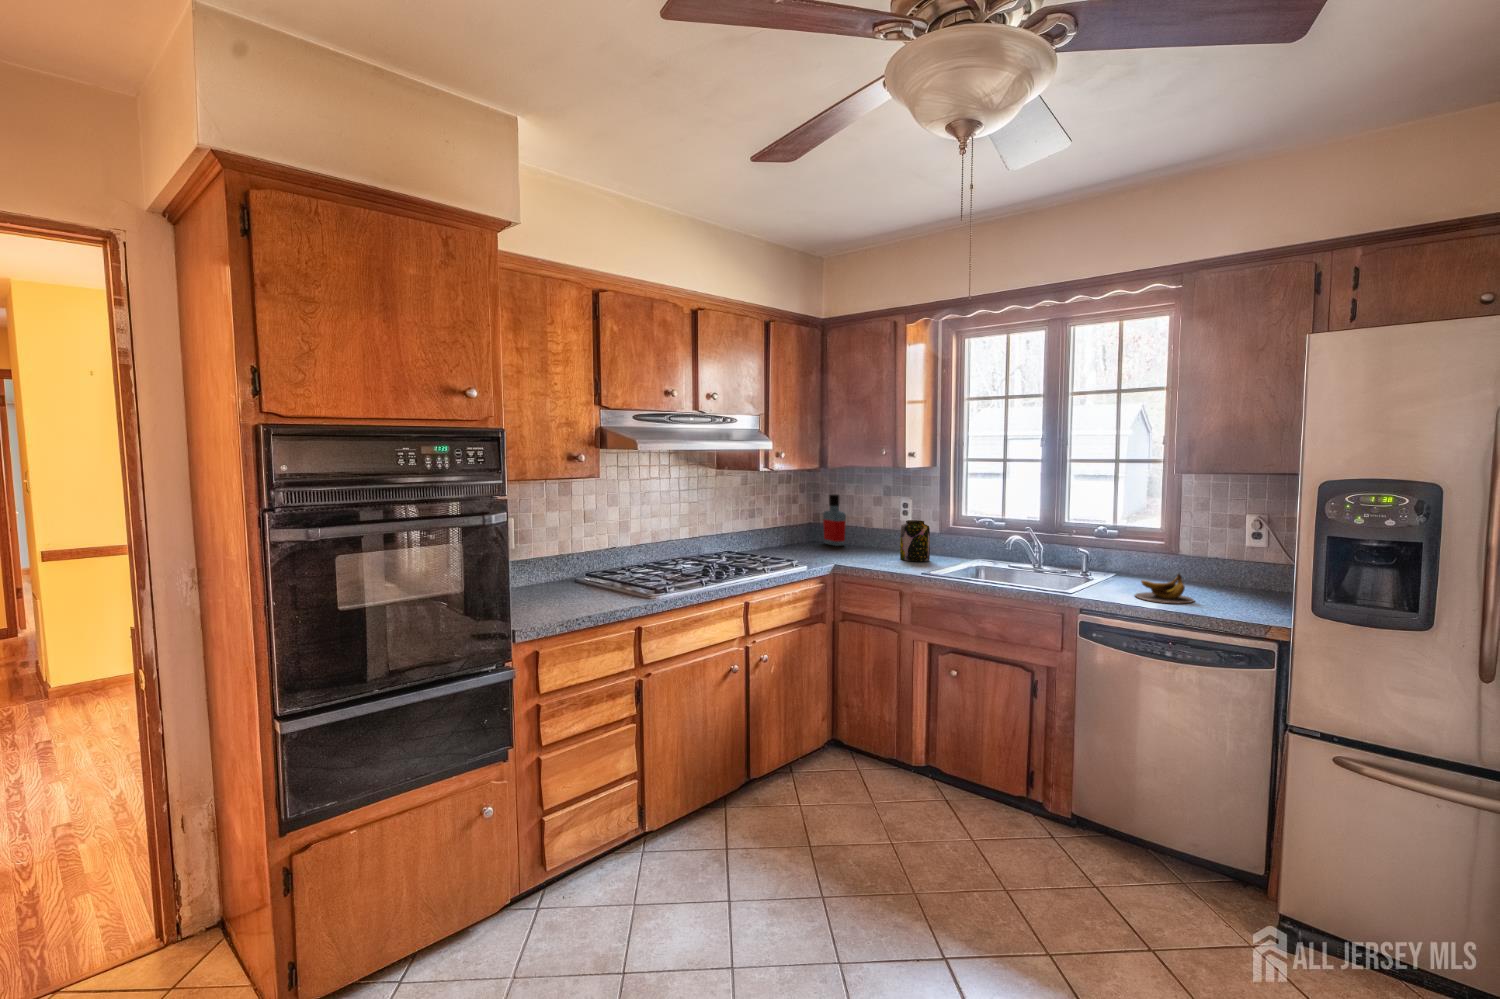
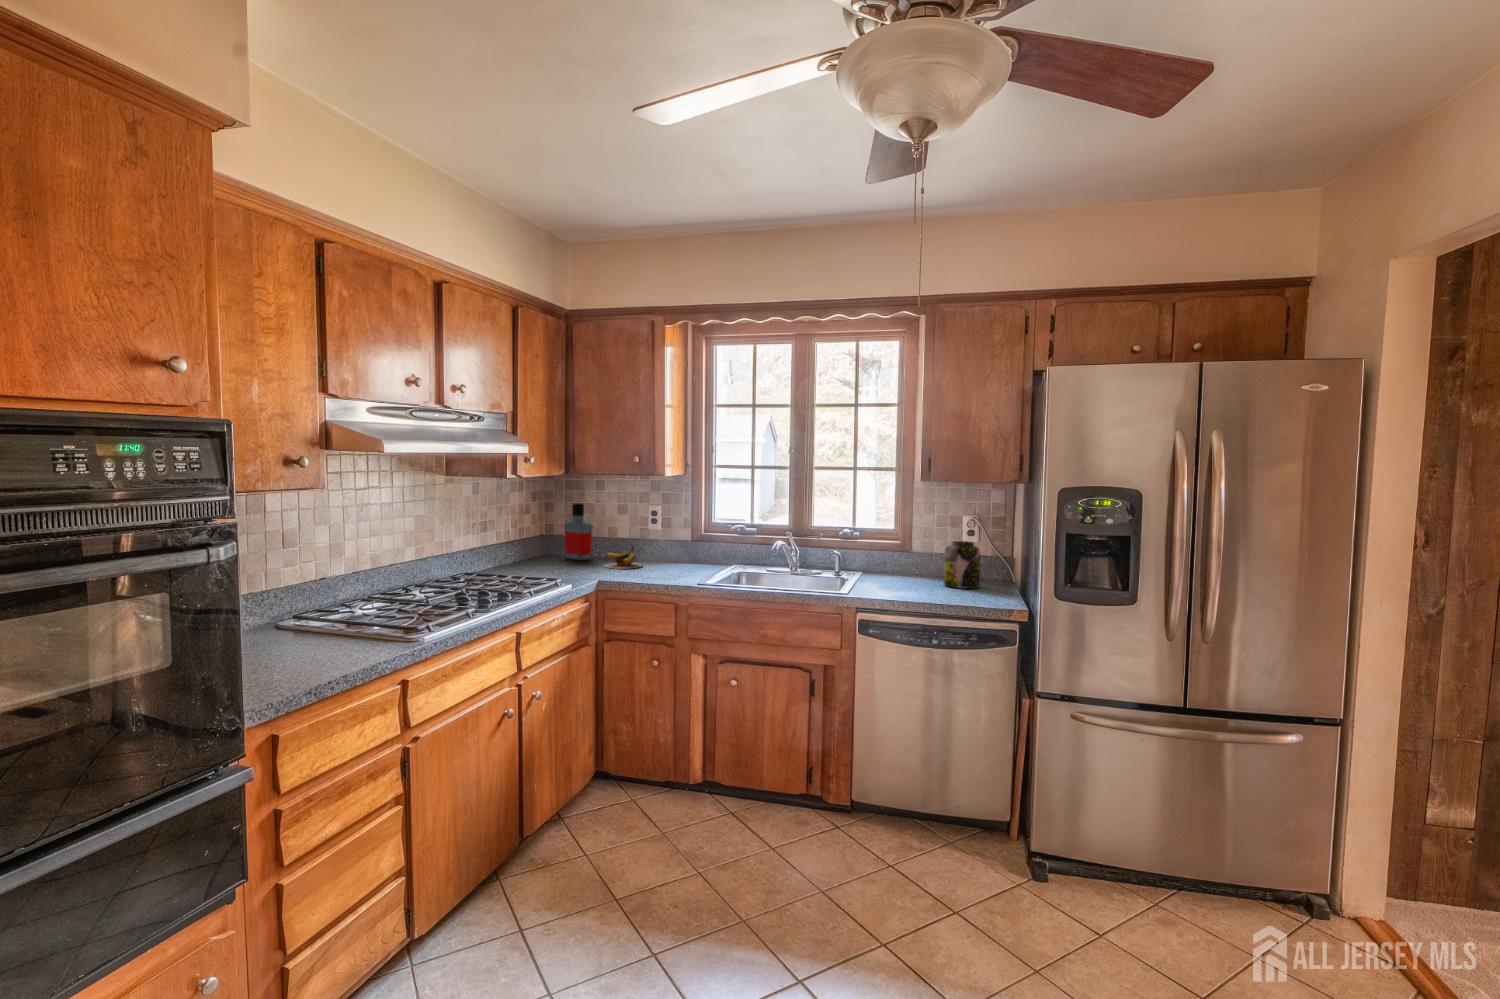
jar: present [900,520,930,561] -> present [944,541,980,589]
banana: present [1135,573,1194,603] -> present [604,547,642,569]

